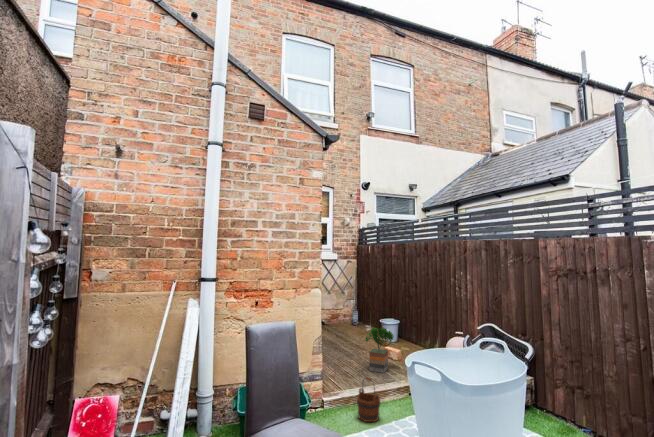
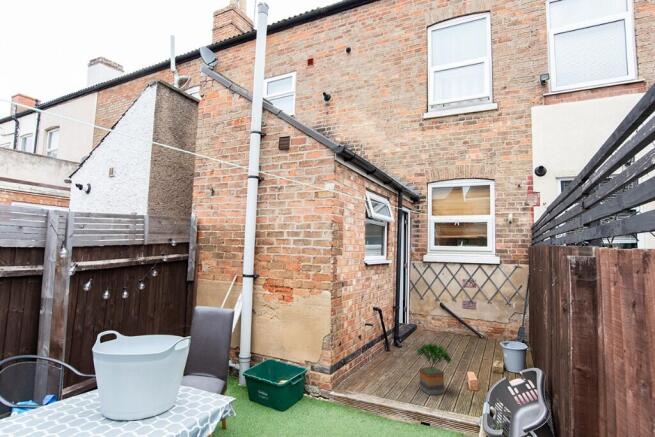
wooden bucket: present [357,377,380,422] -> none [331,382,353,426]

